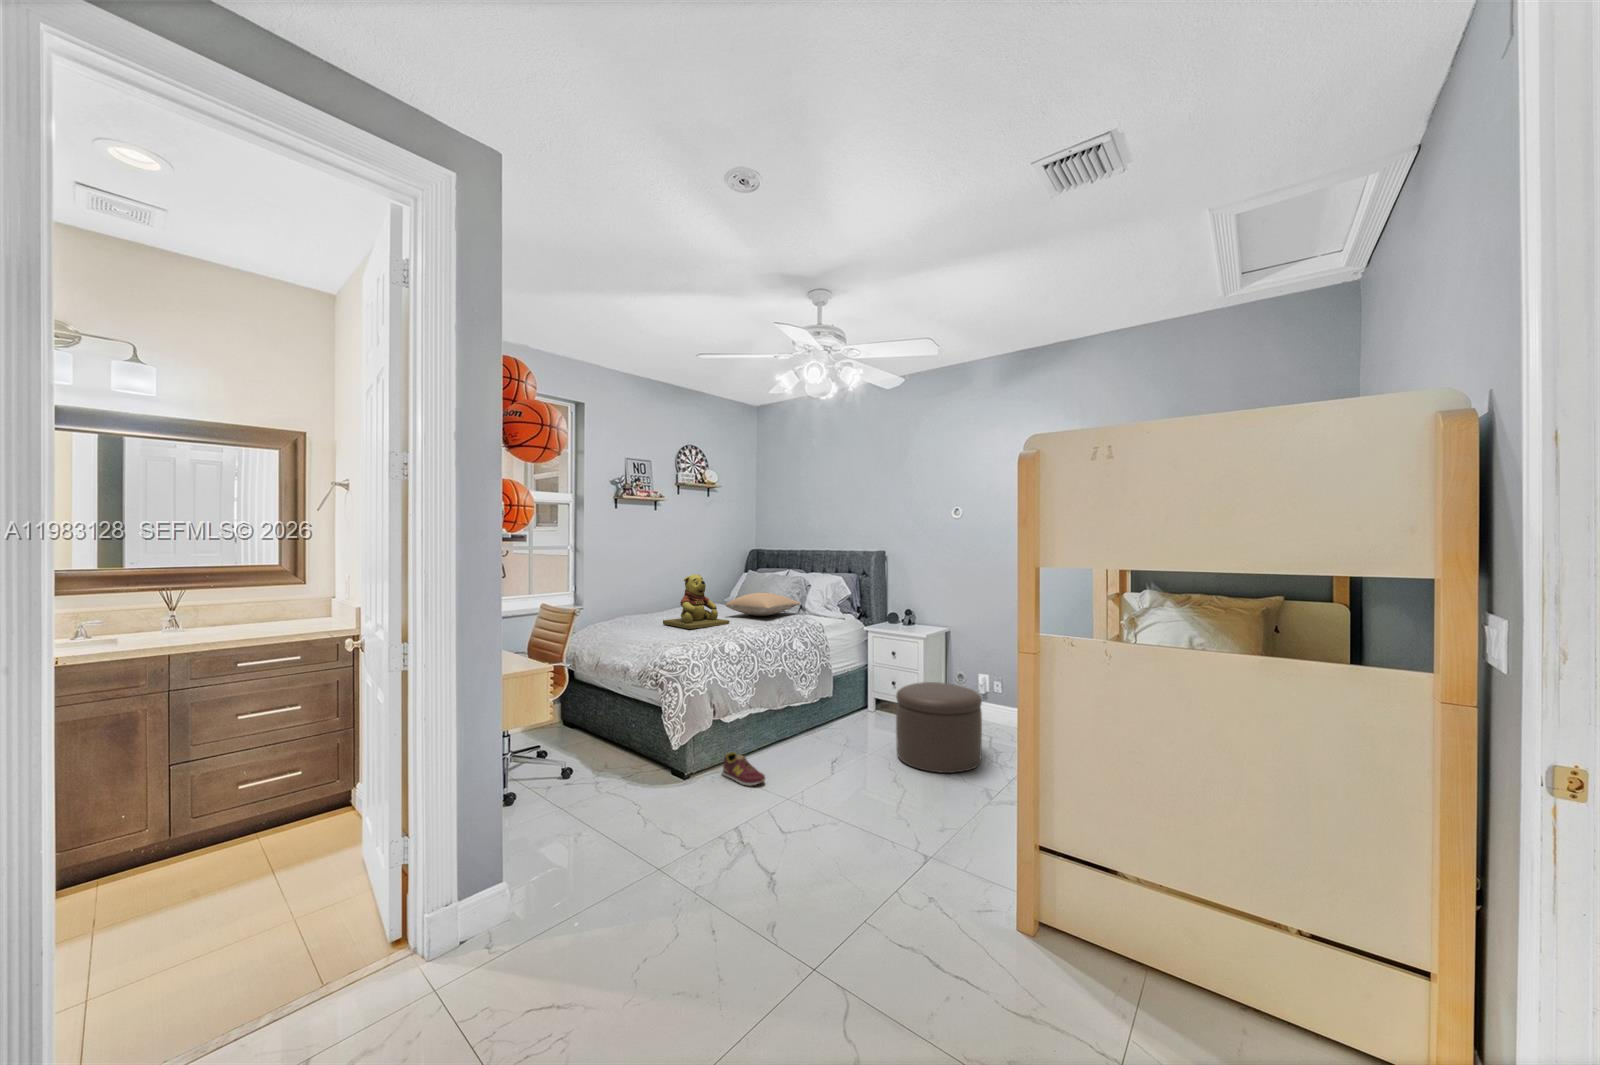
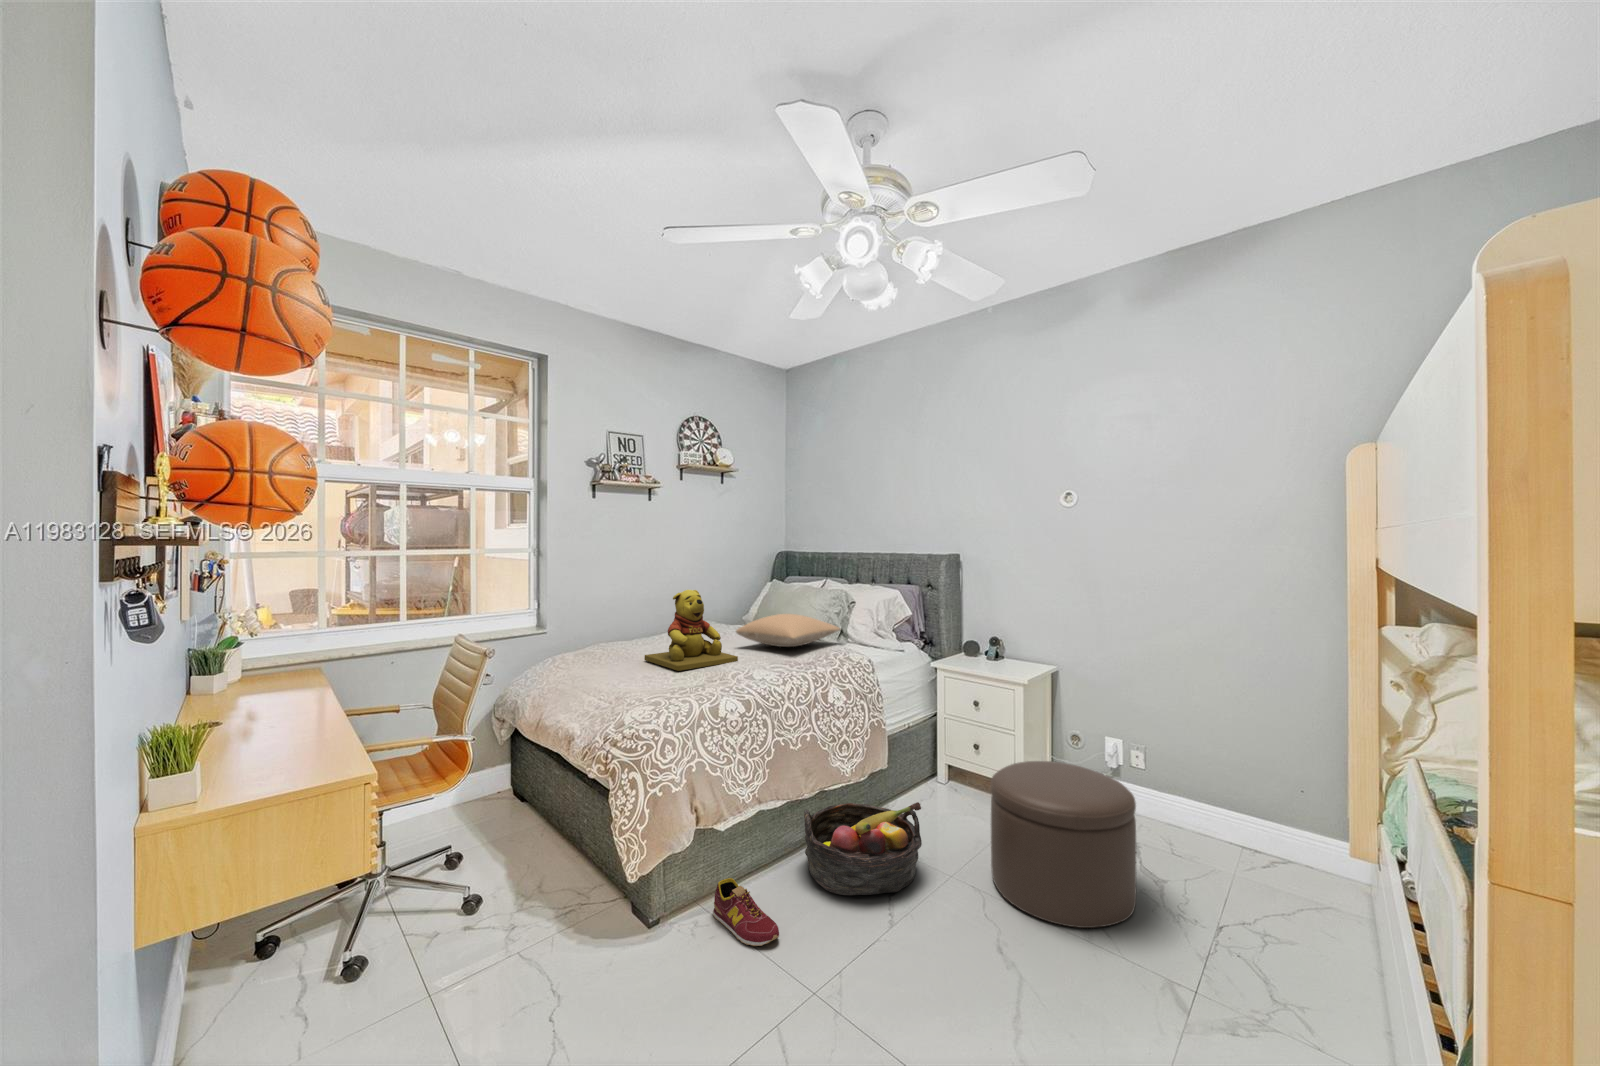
basket: none [778,708,853,763] -> present [804,802,922,895]

